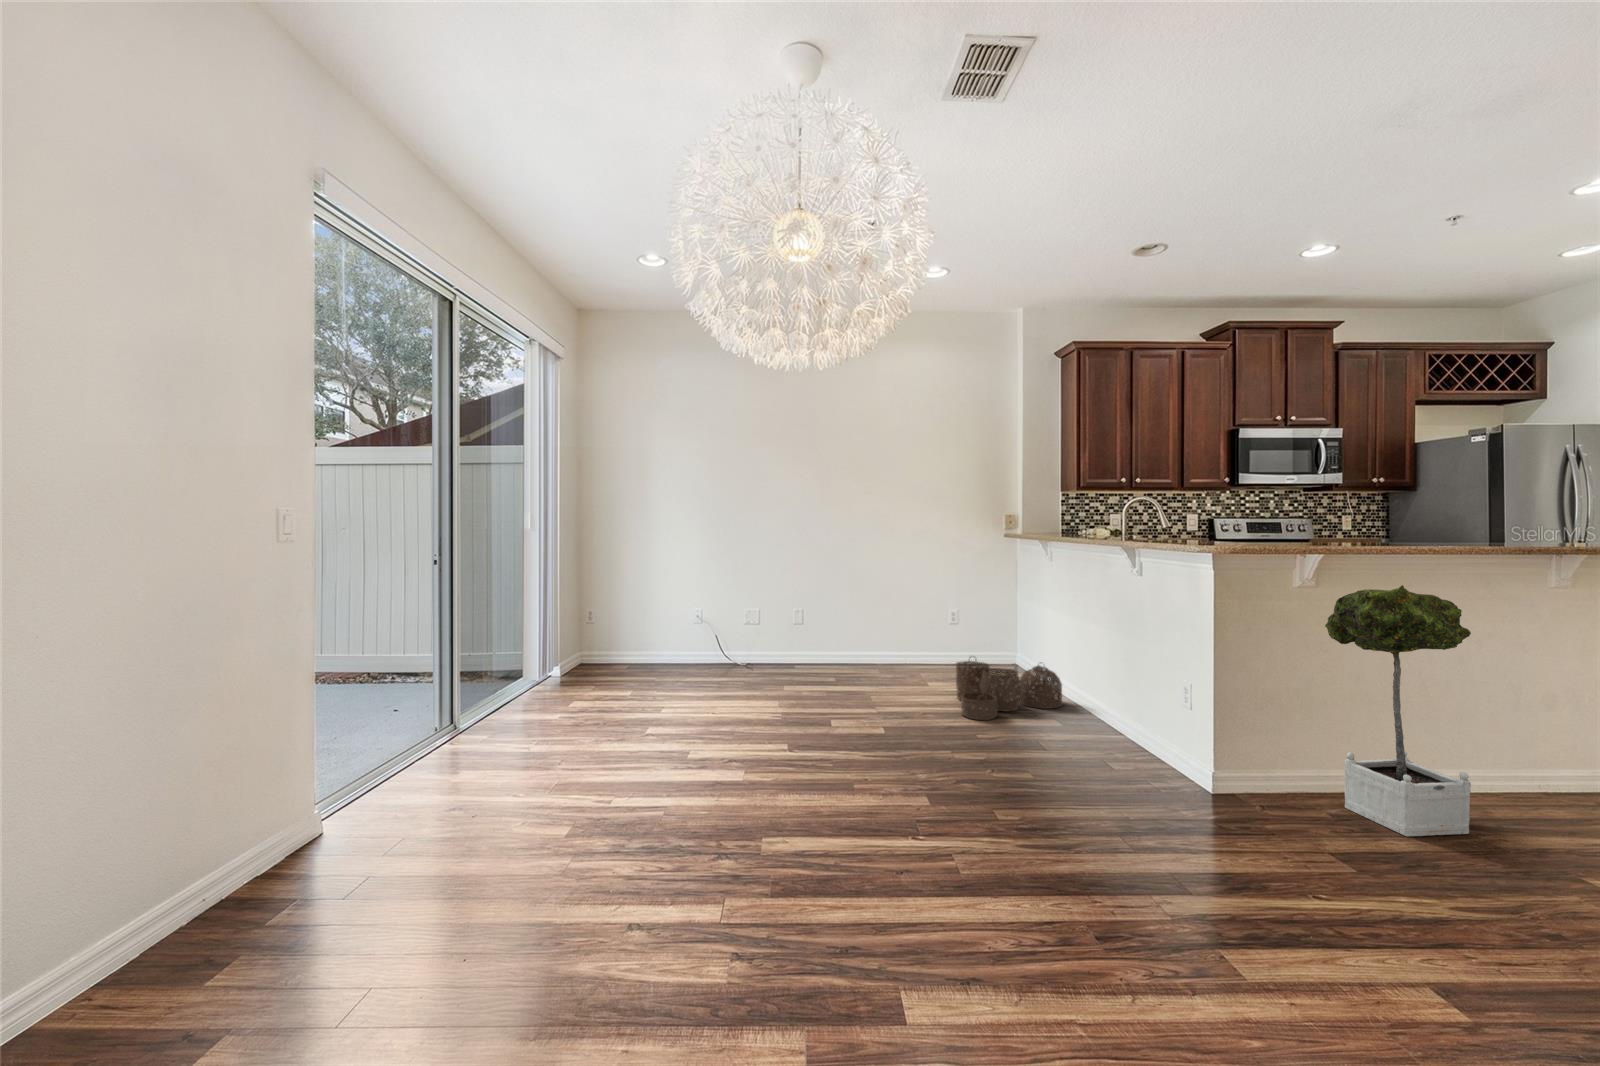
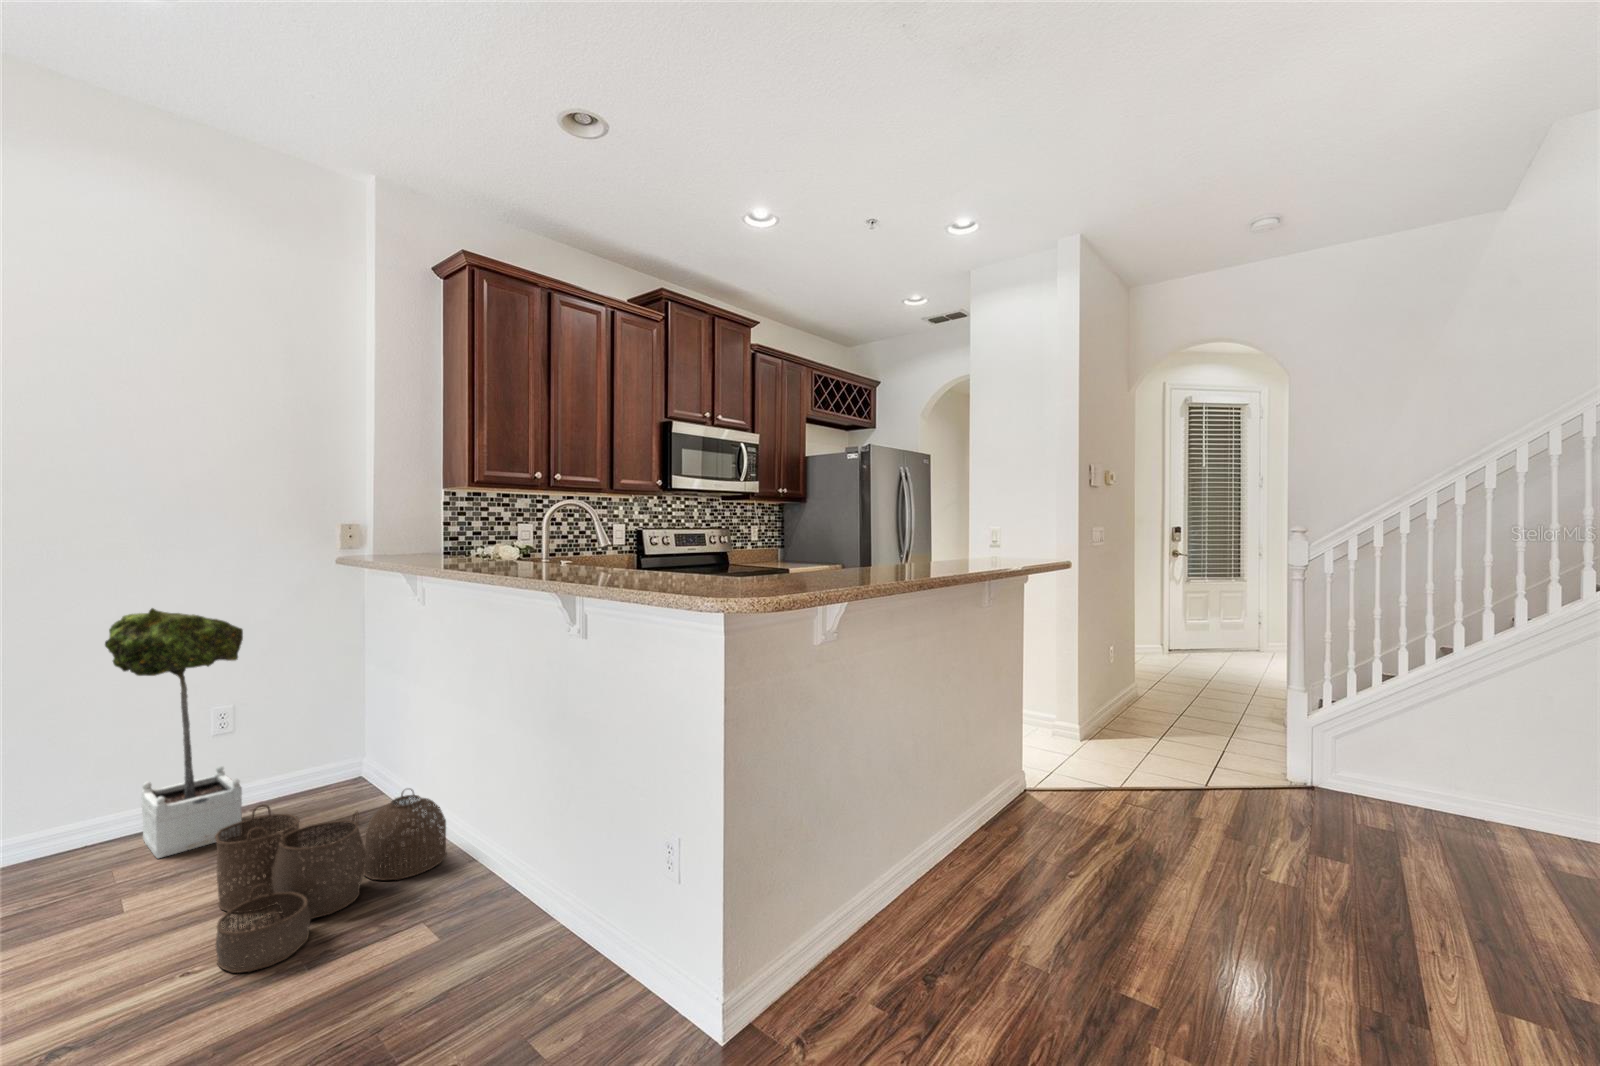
potted tree: present [1325,585,1471,836] -> present [105,608,243,858]

